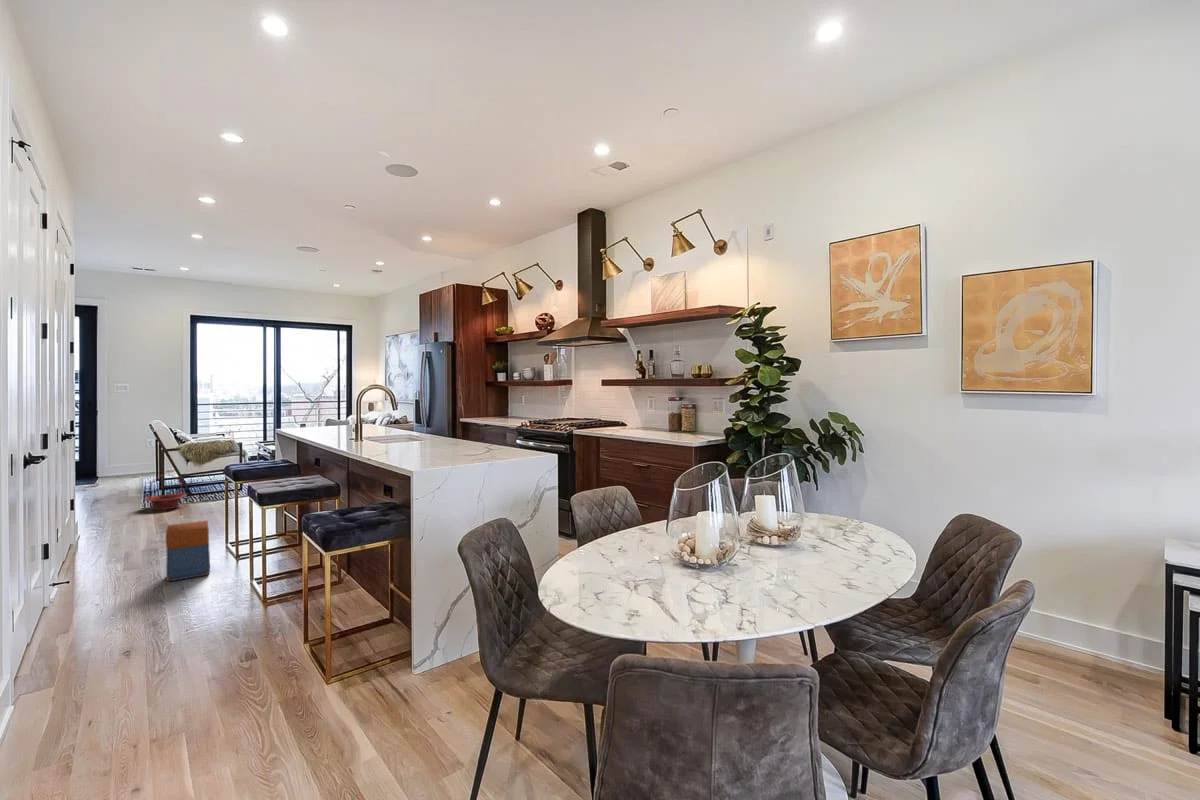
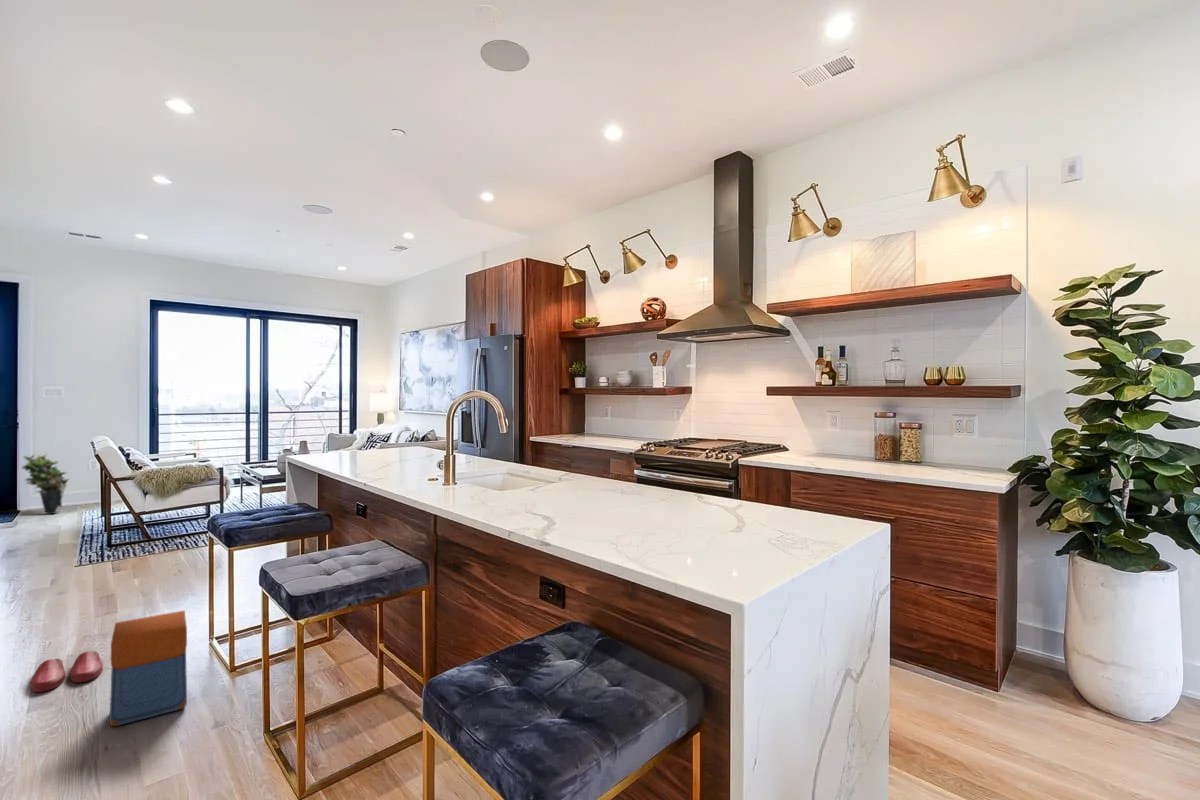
potted plant: none [96,434,131,480] -> present [22,455,69,514]
basket: present [144,478,186,510] -> none [81,514,144,565]
slippers: none [120,549,161,568] -> present [30,651,103,692]

